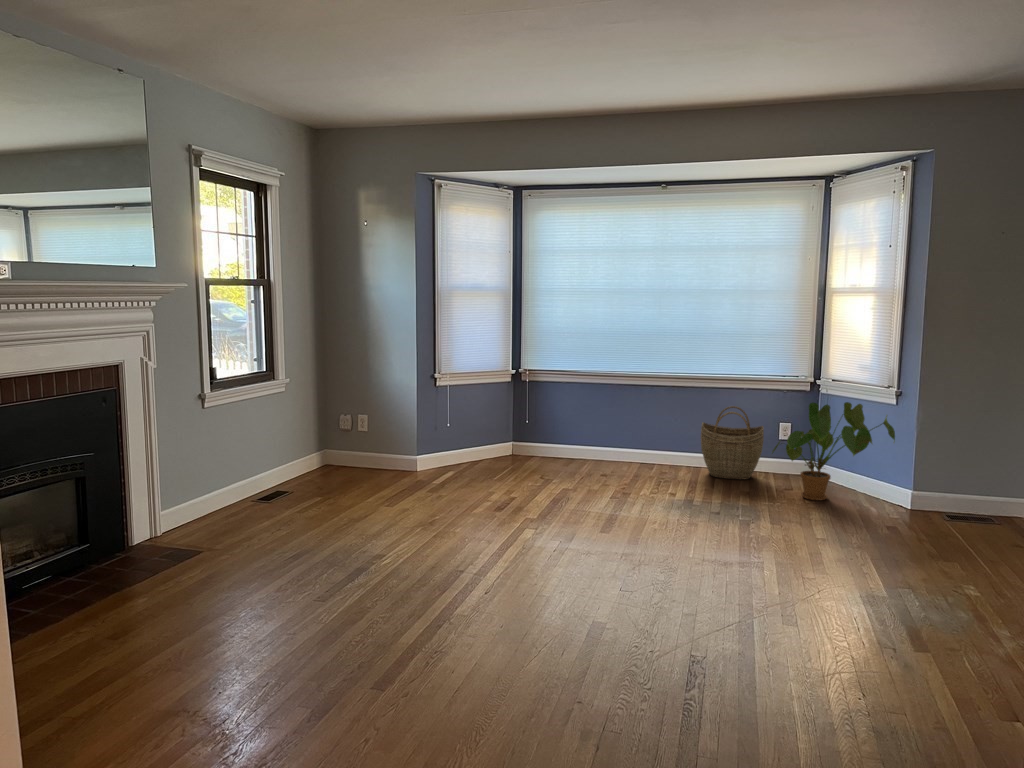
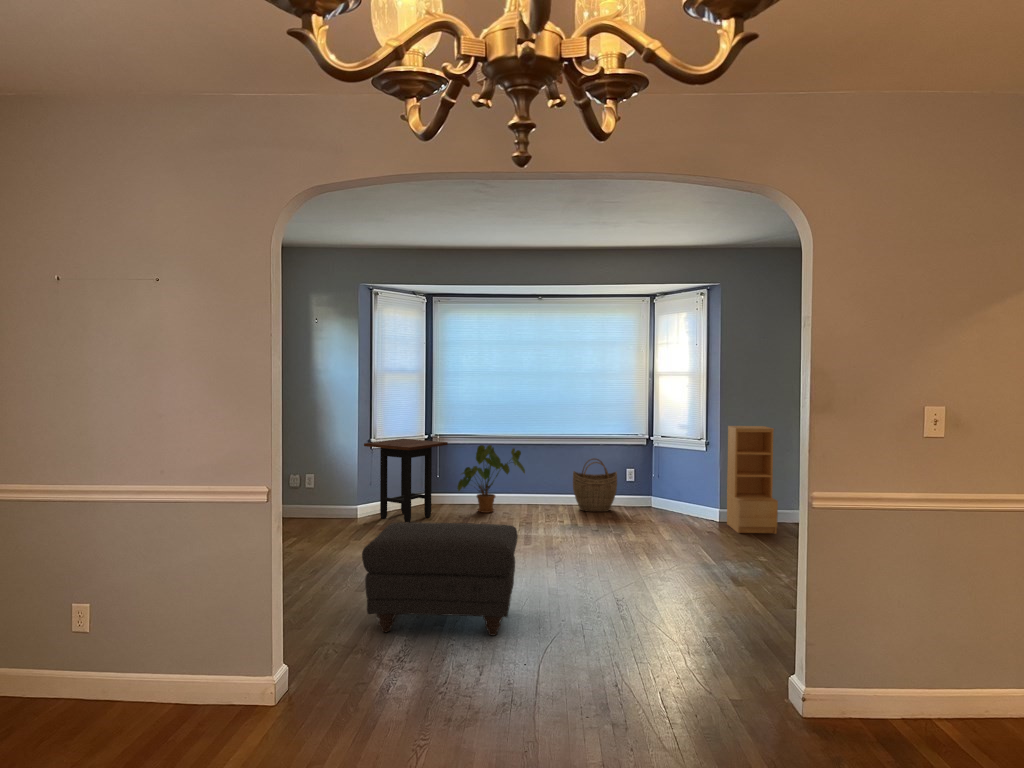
bookshelf: none [922,368,1011,536] -> present [727,426,778,534]
side table: none [423,373,529,481] -> present [364,439,448,523]
house plant: present [772,402,895,500] -> present [457,445,525,513]
ottoman: none [269,506,530,702] -> present [362,522,518,636]

